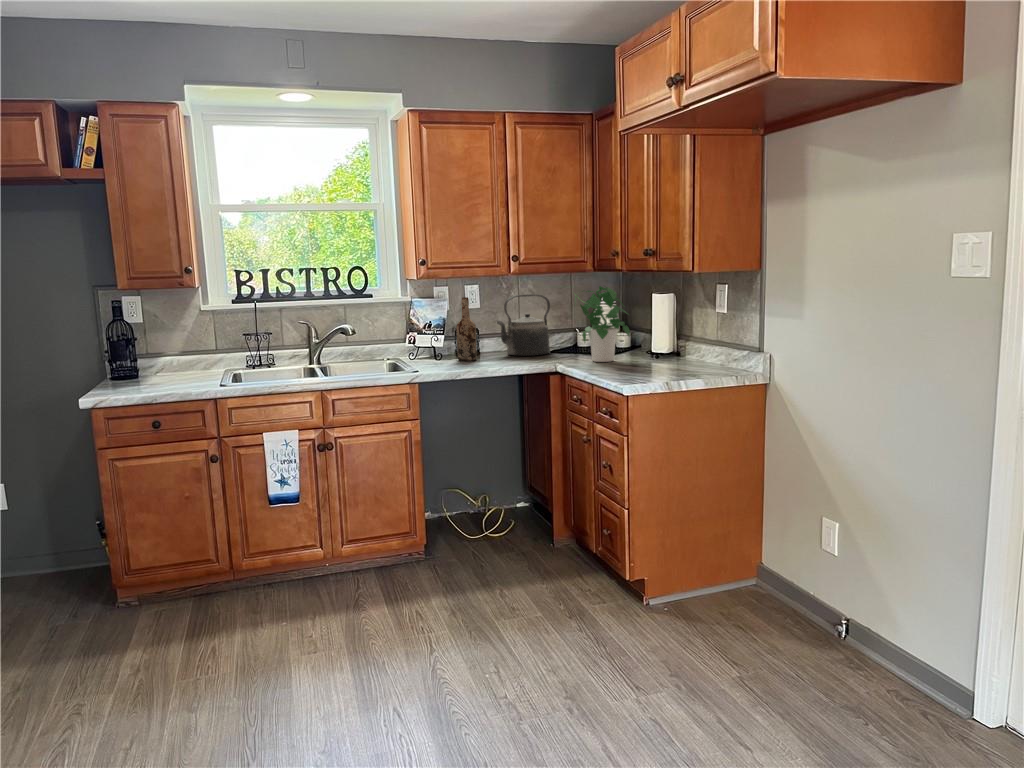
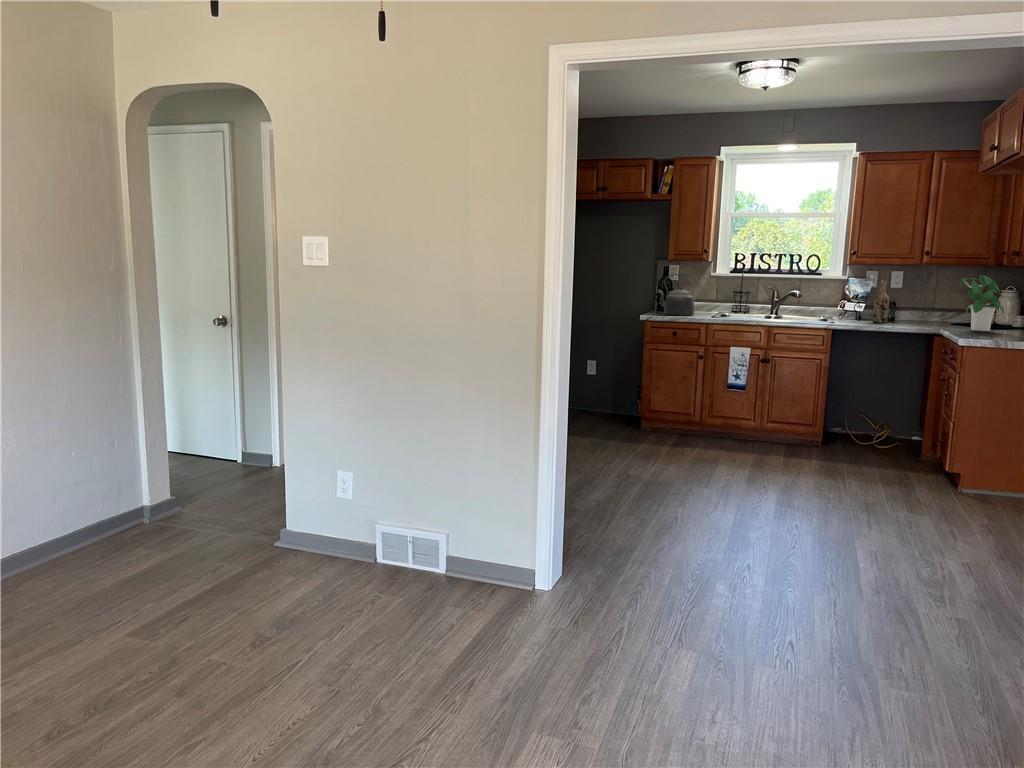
kettle: present [497,294,550,356] -> present [658,274,697,316]

